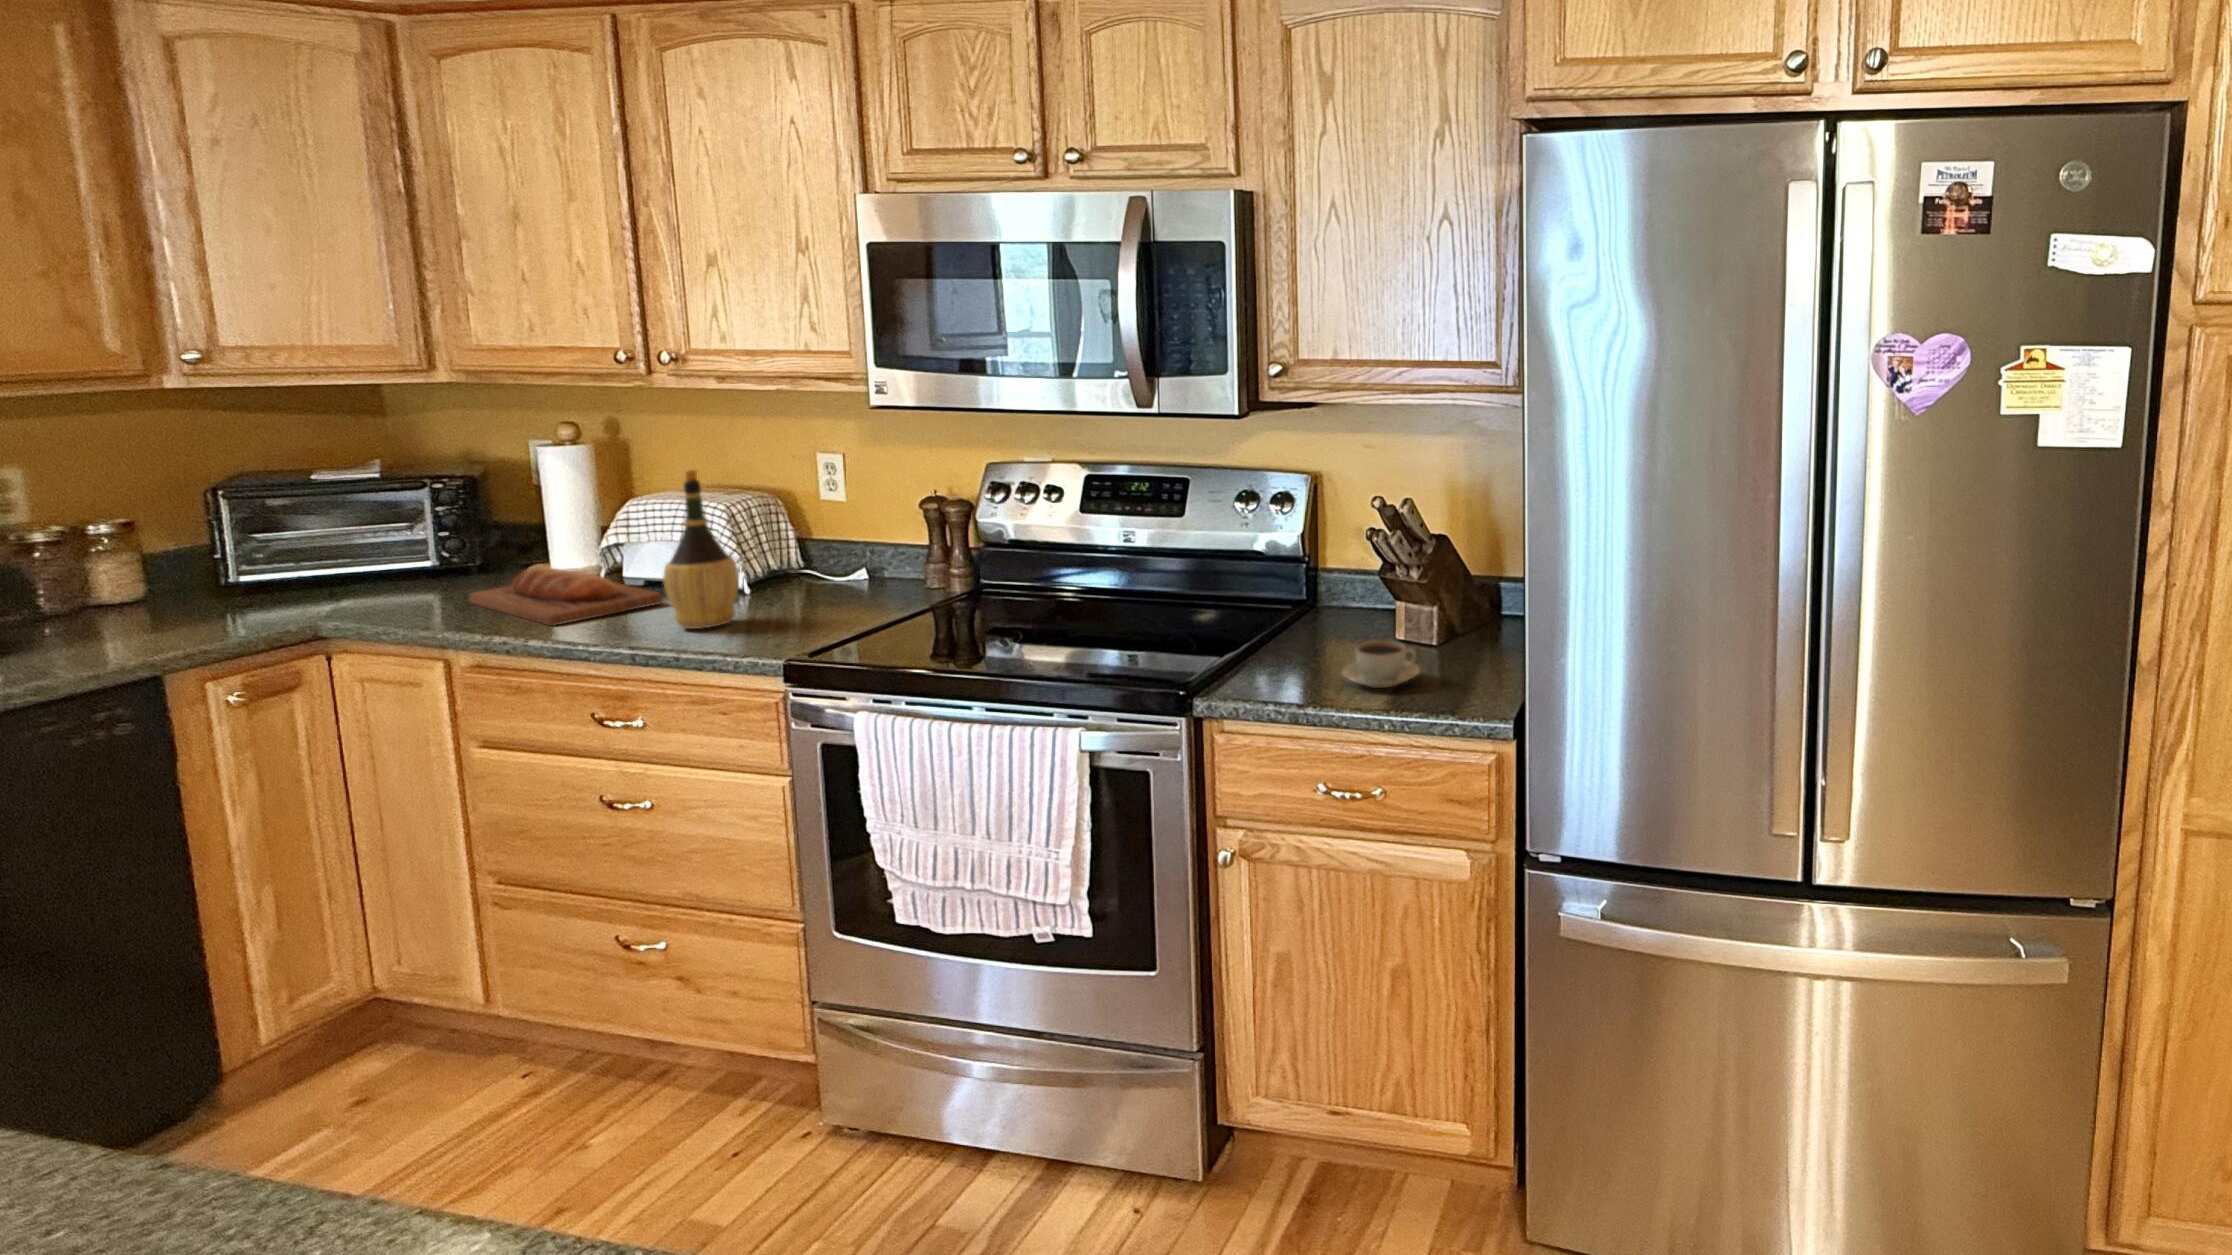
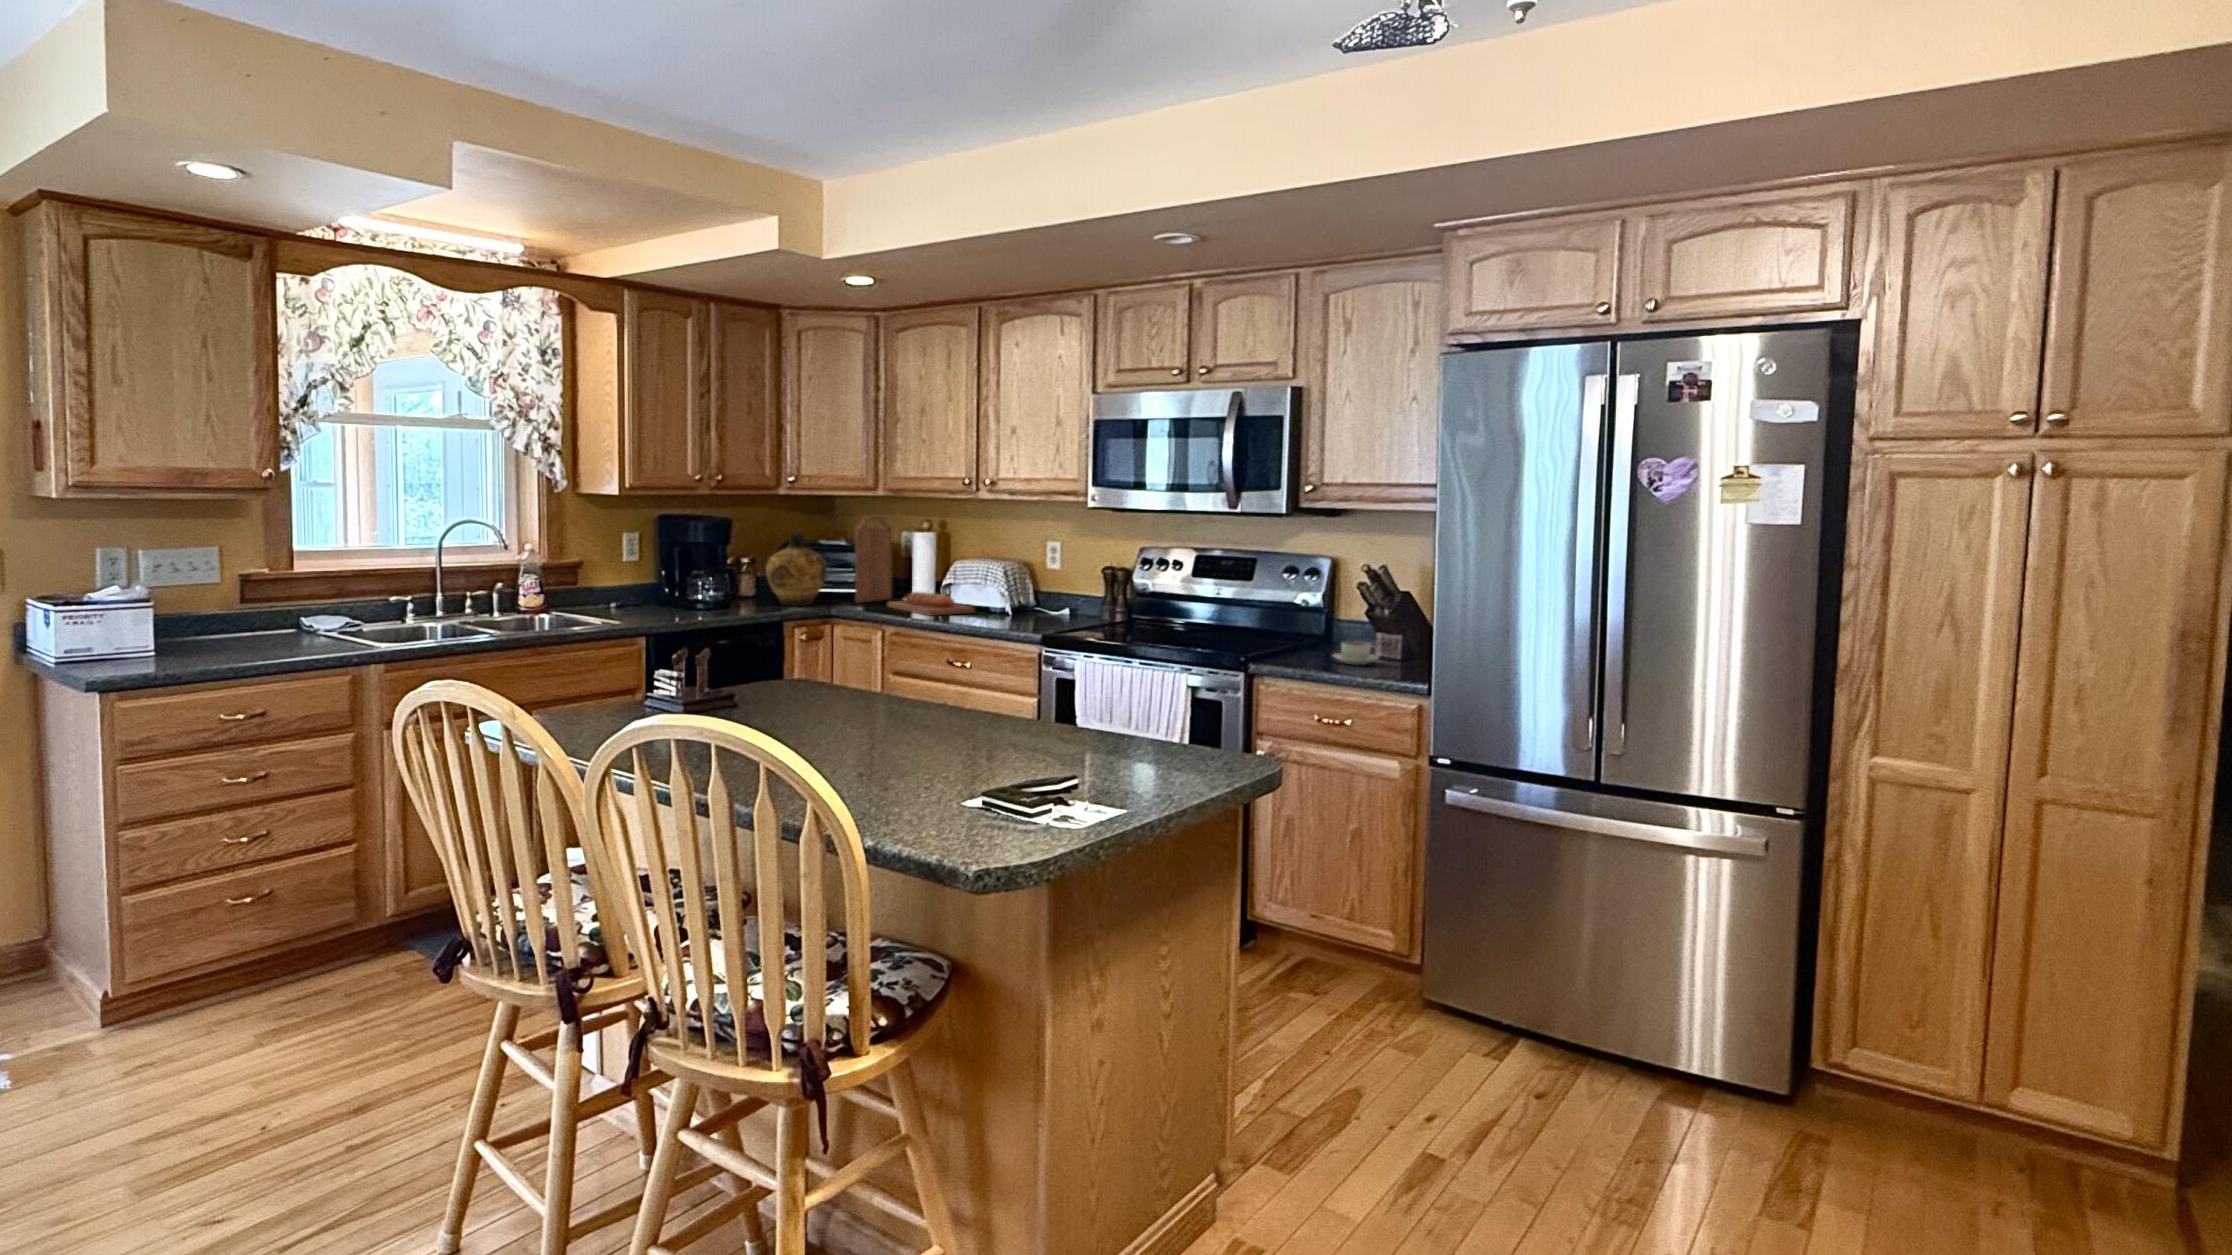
cutting board: none [381,421,500,596] -> present [855,516,892,603]
ceramic jug: none [135,465,314,623] -> present [766,530,827,605]
wine bottle: present [663,470,739,629] -> none [983,538,1016,621]

